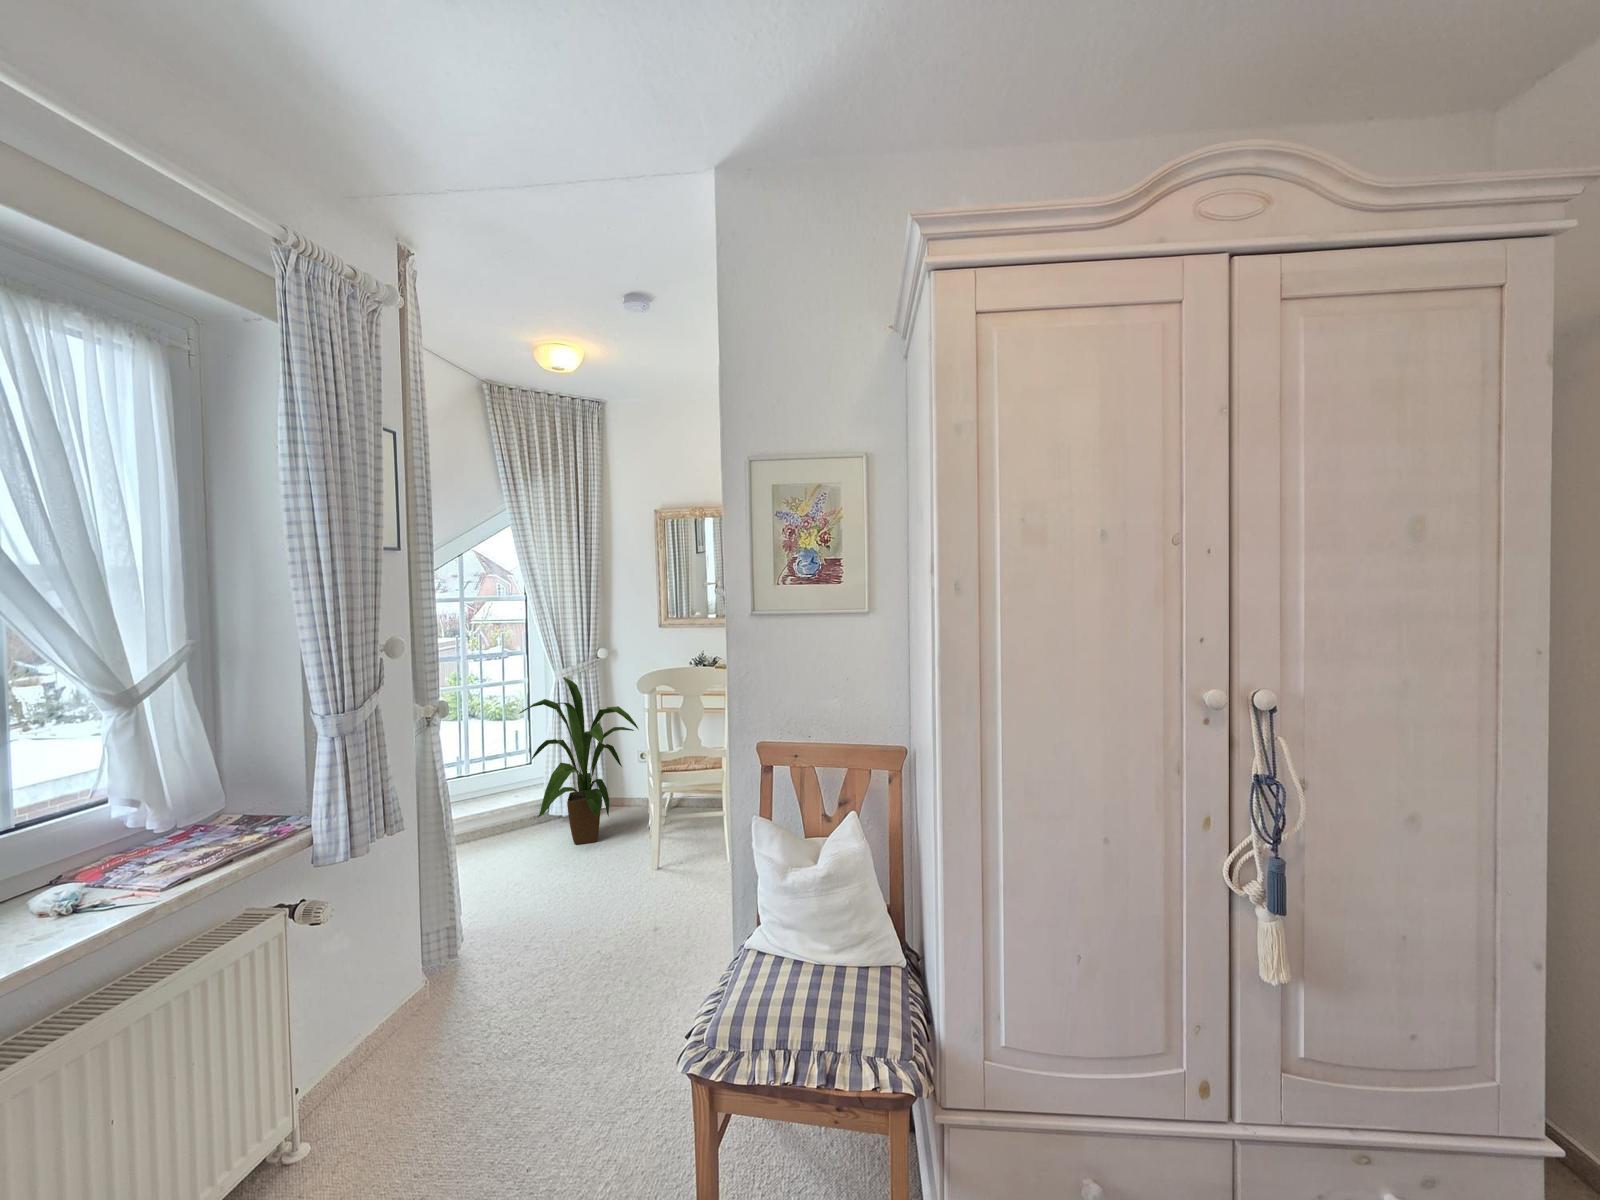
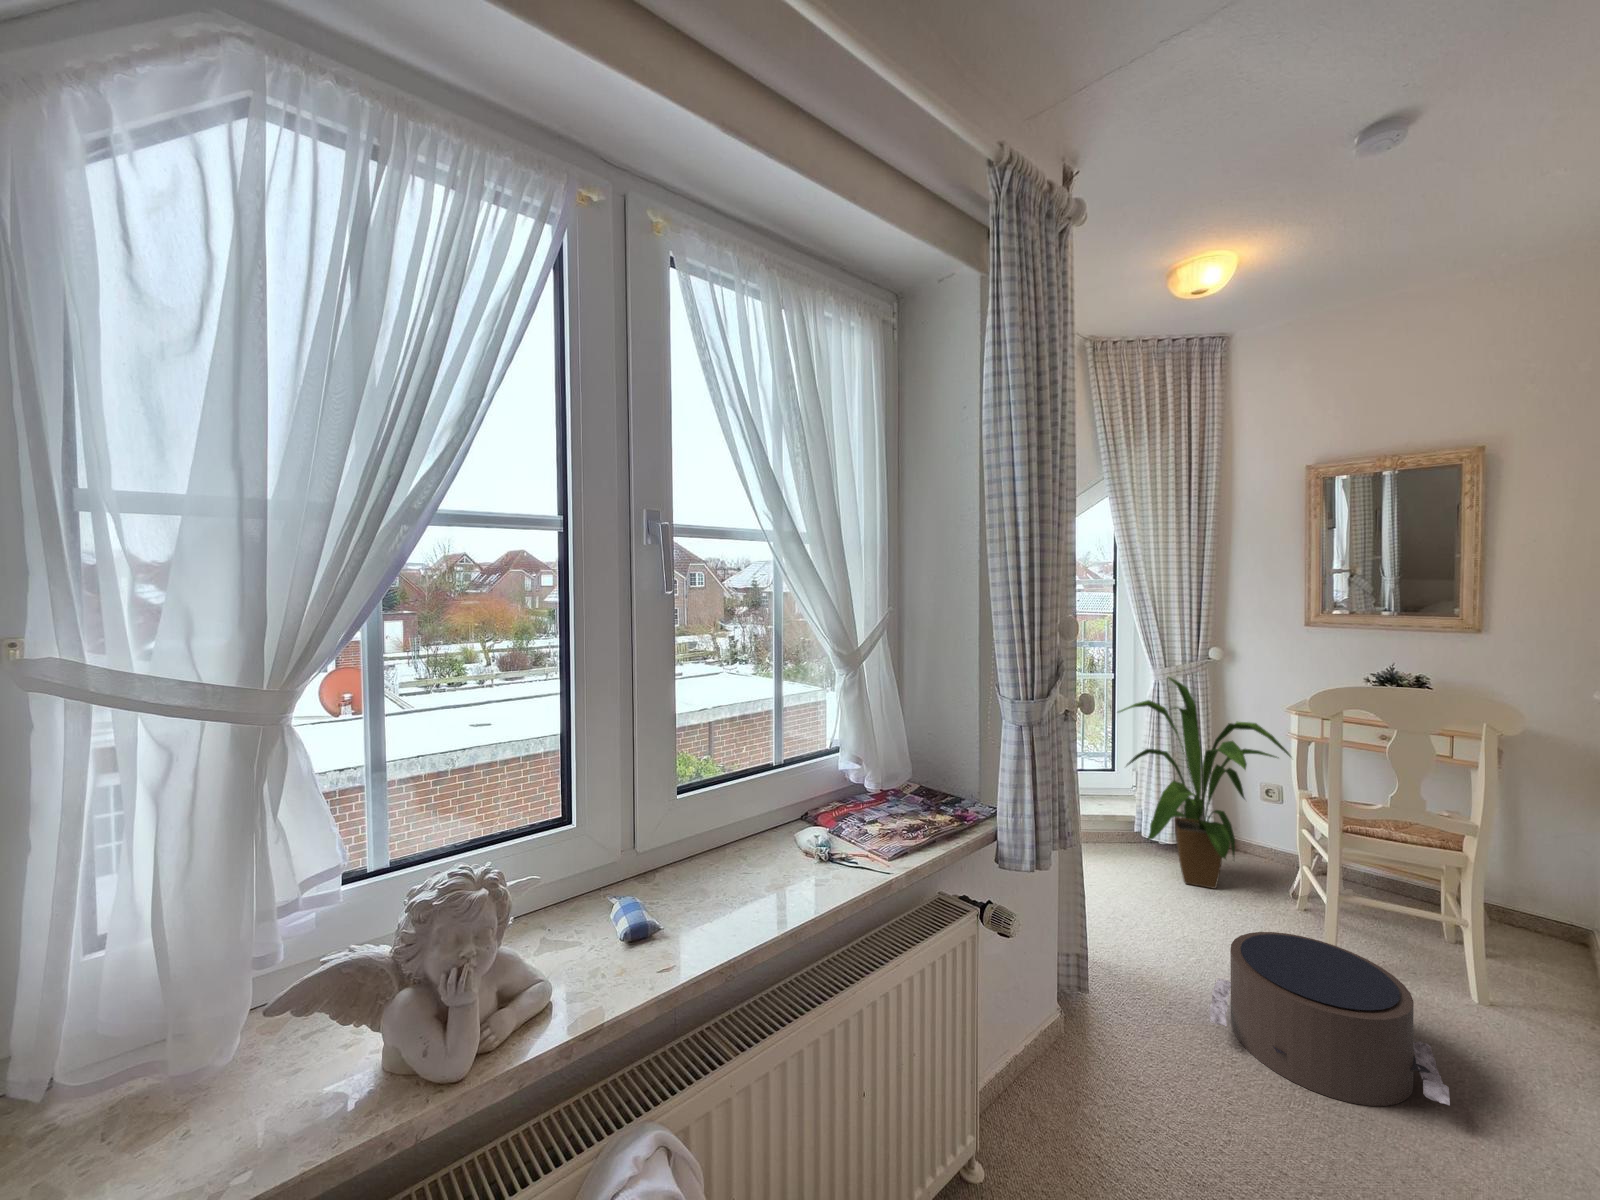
pouf: none [544,855,678,959] -> present [1209,932,1450,1106]

